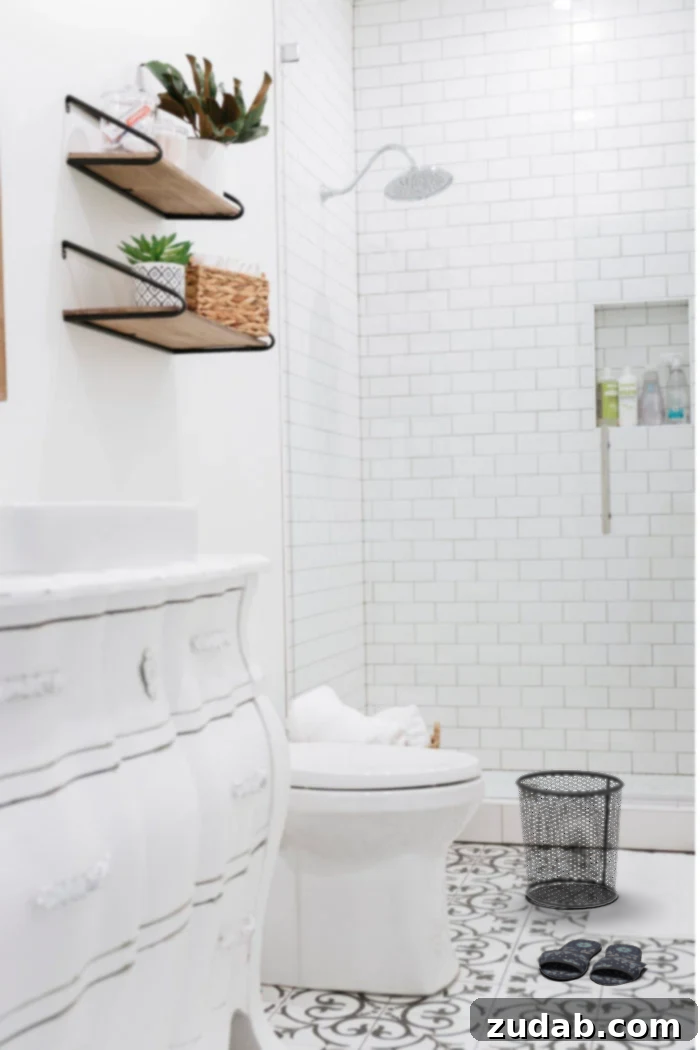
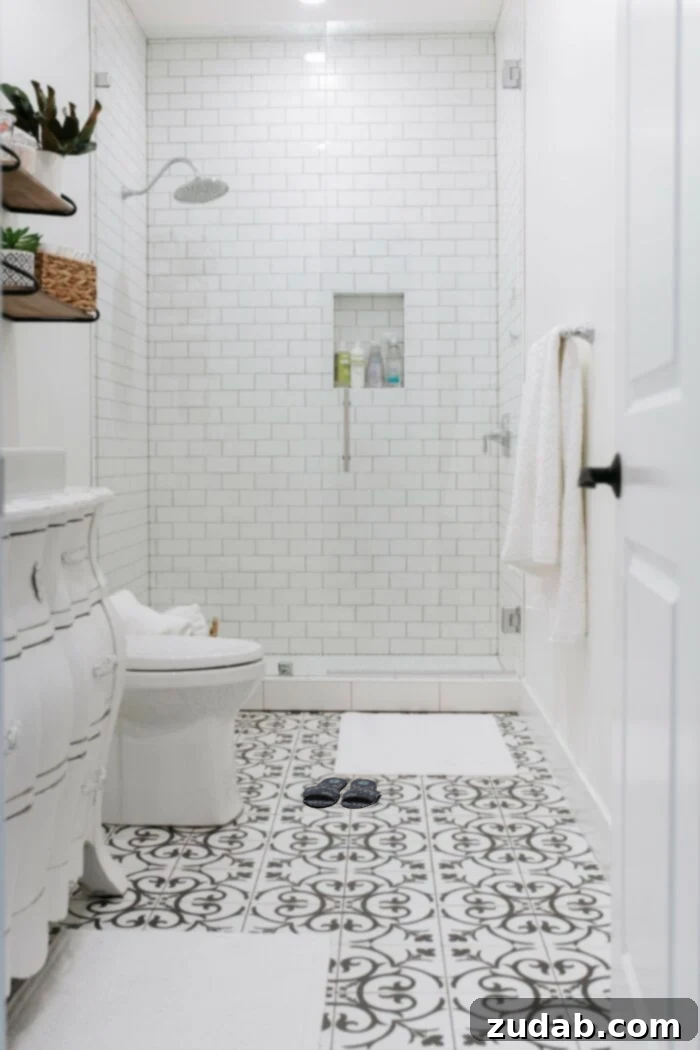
waste bin: present [515,770,624,909] -> none [279,654,361,756]

